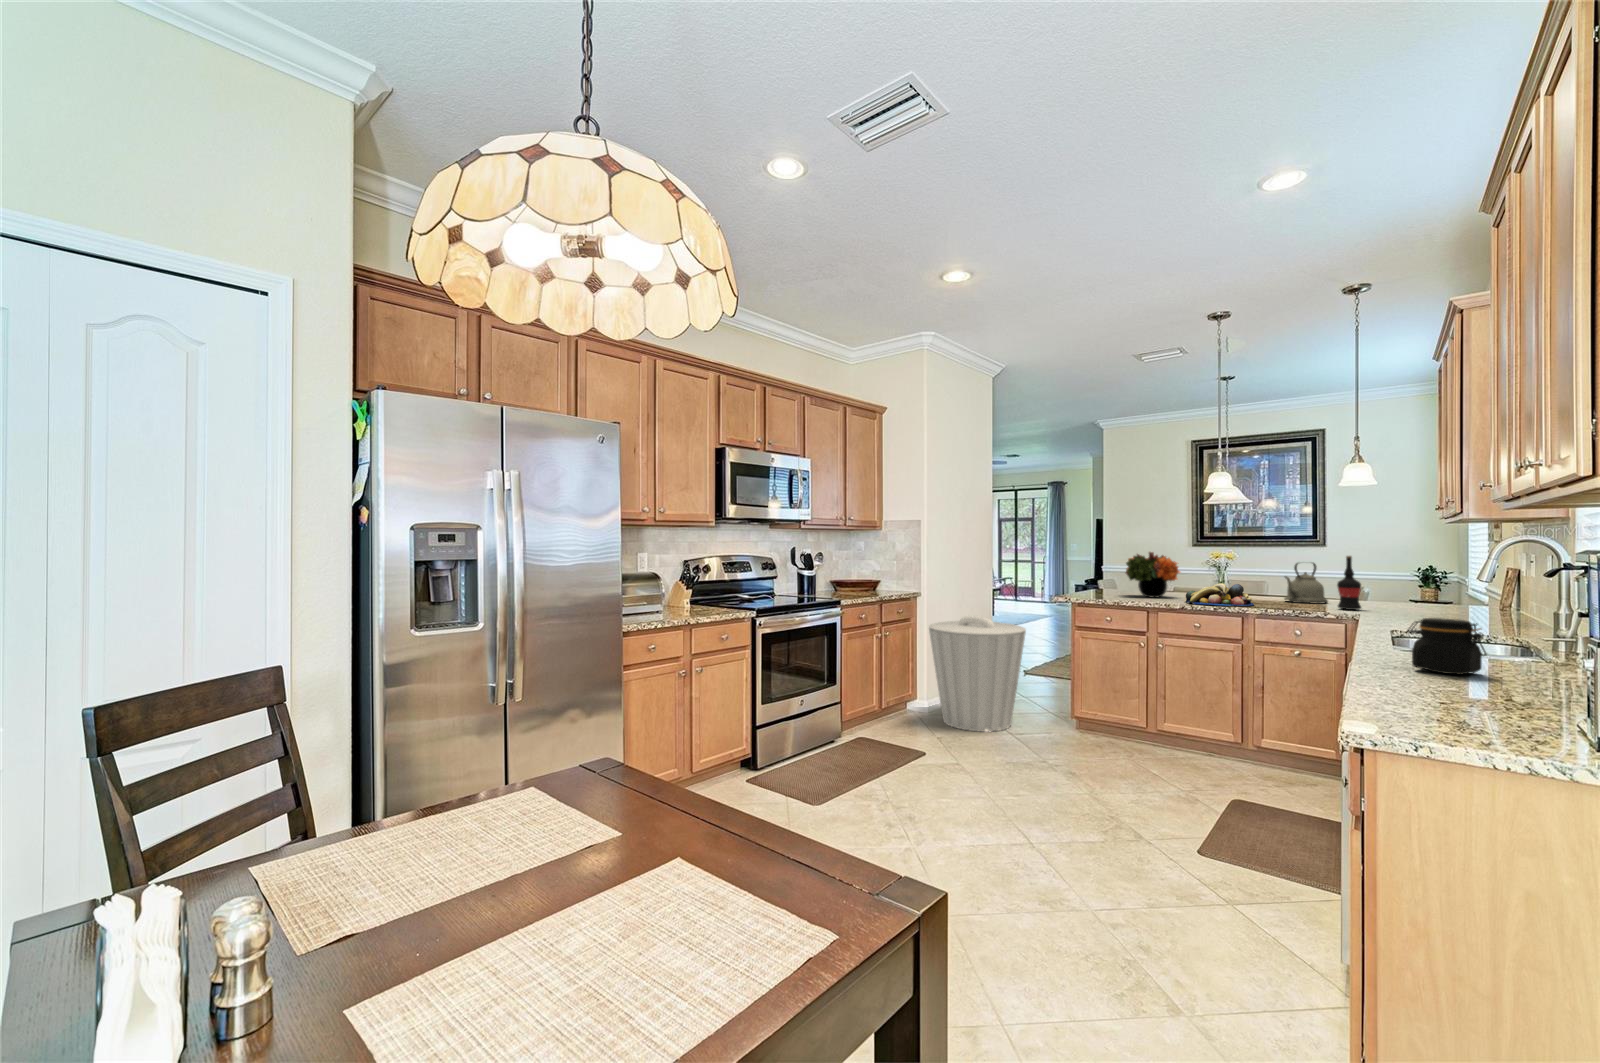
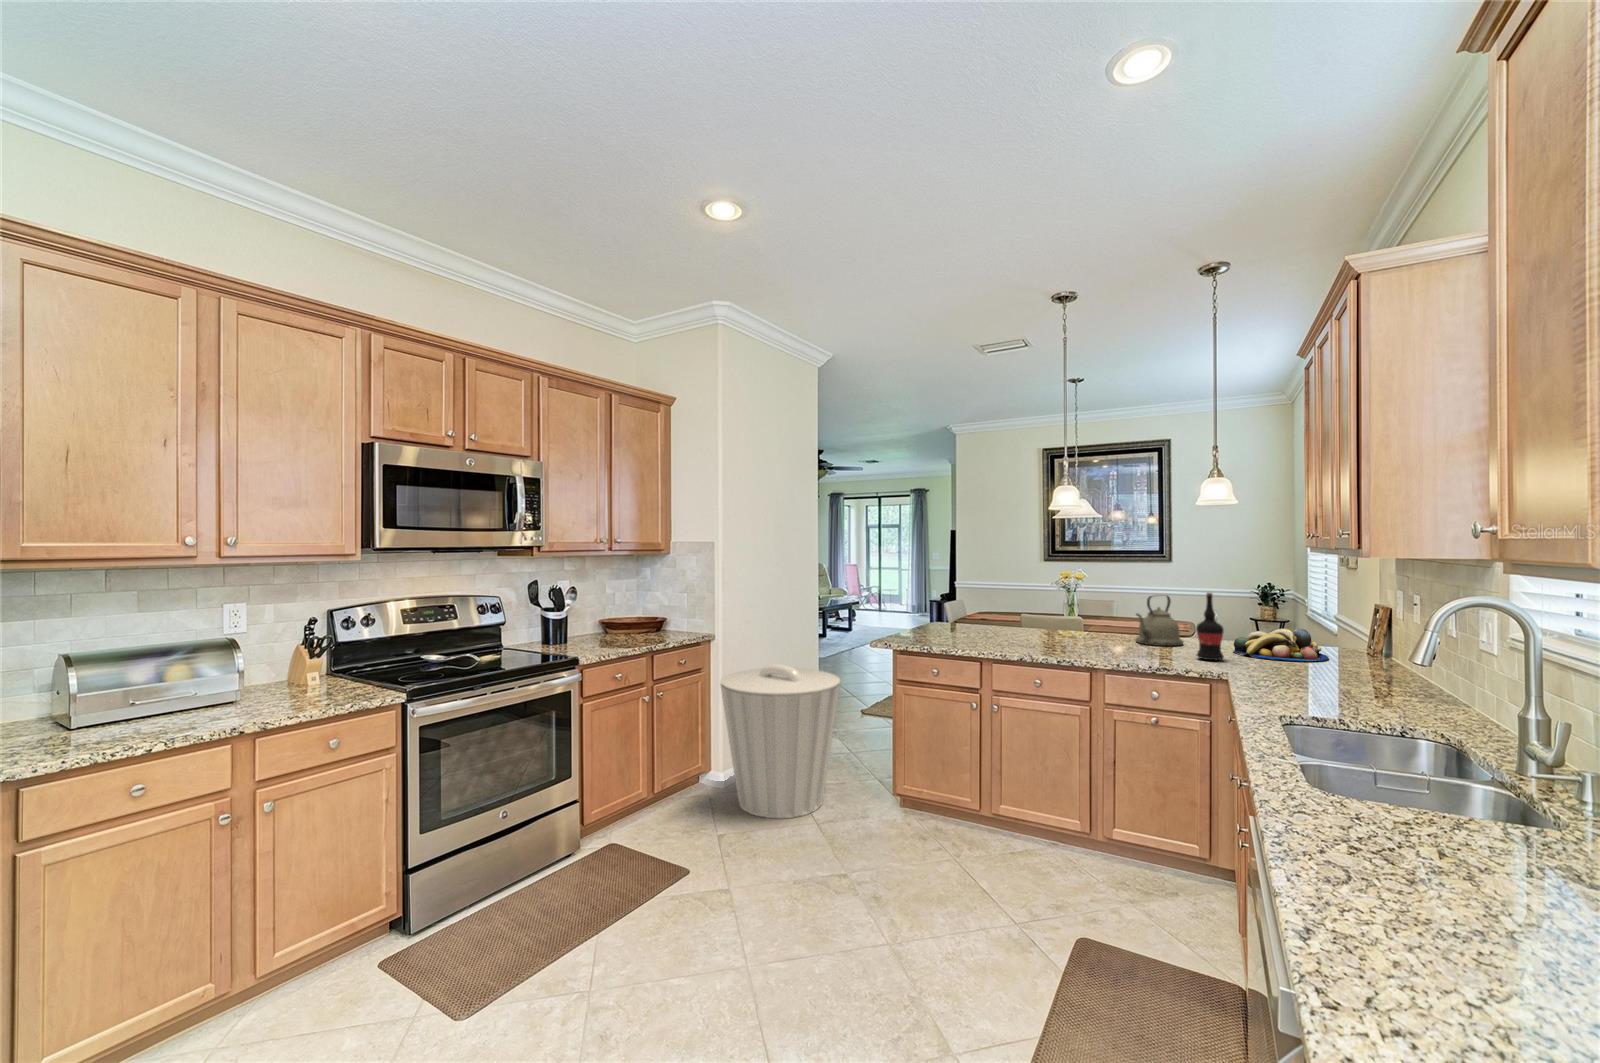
flower arrangement: present [1126,552,1180,598] -> none [958,581,1022,638]
fruit bowl: present [1185,583,1254,606] -> present [1233,628,1329,661]
jar: present [1407,618,1487,674] -> none [1358,778,1513,911]

